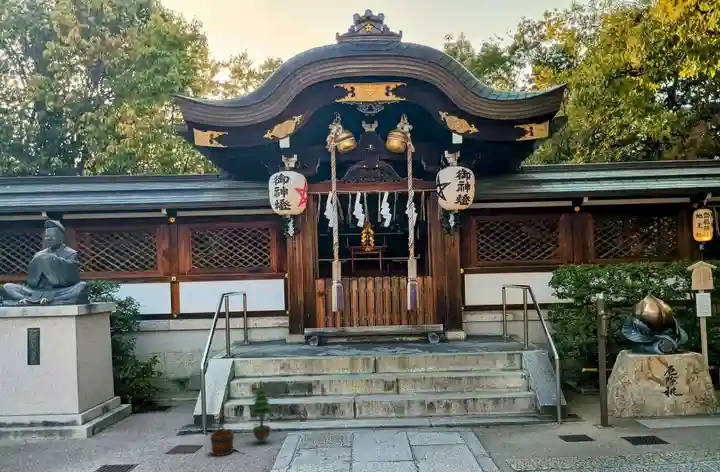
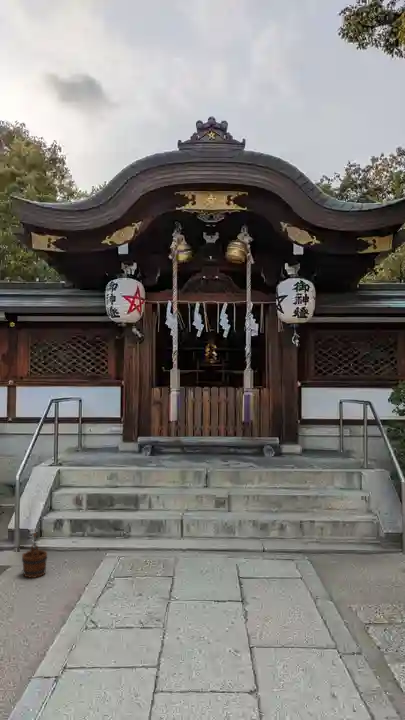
potted tree: present [251,381,272,442] -> none [66,497,90,563]

